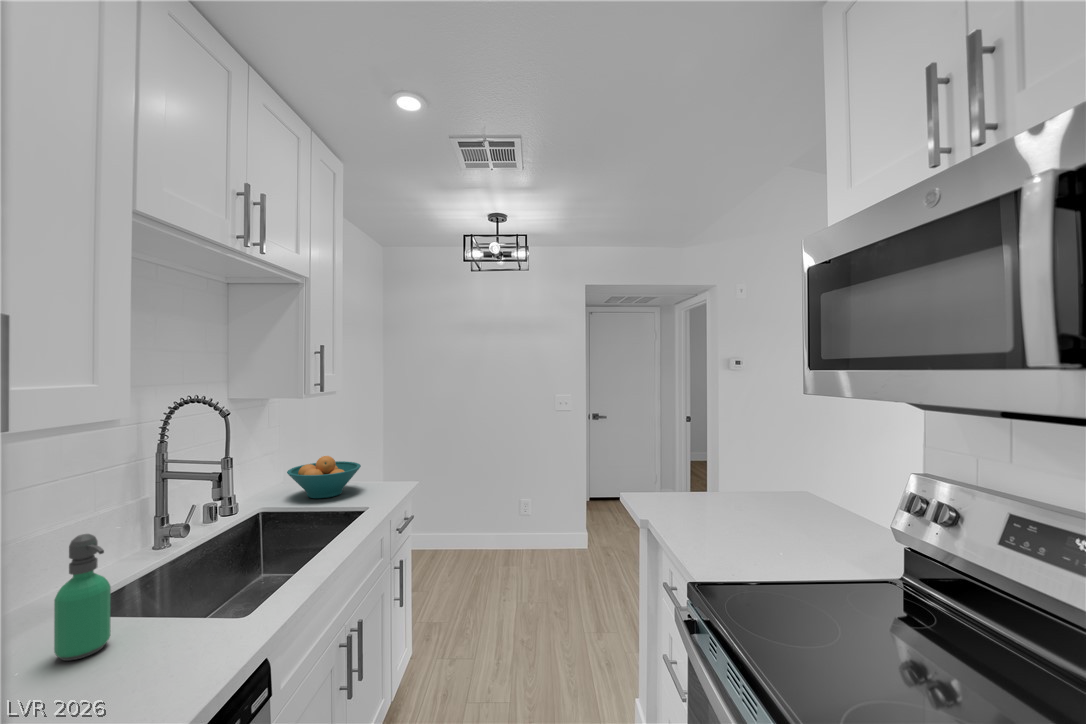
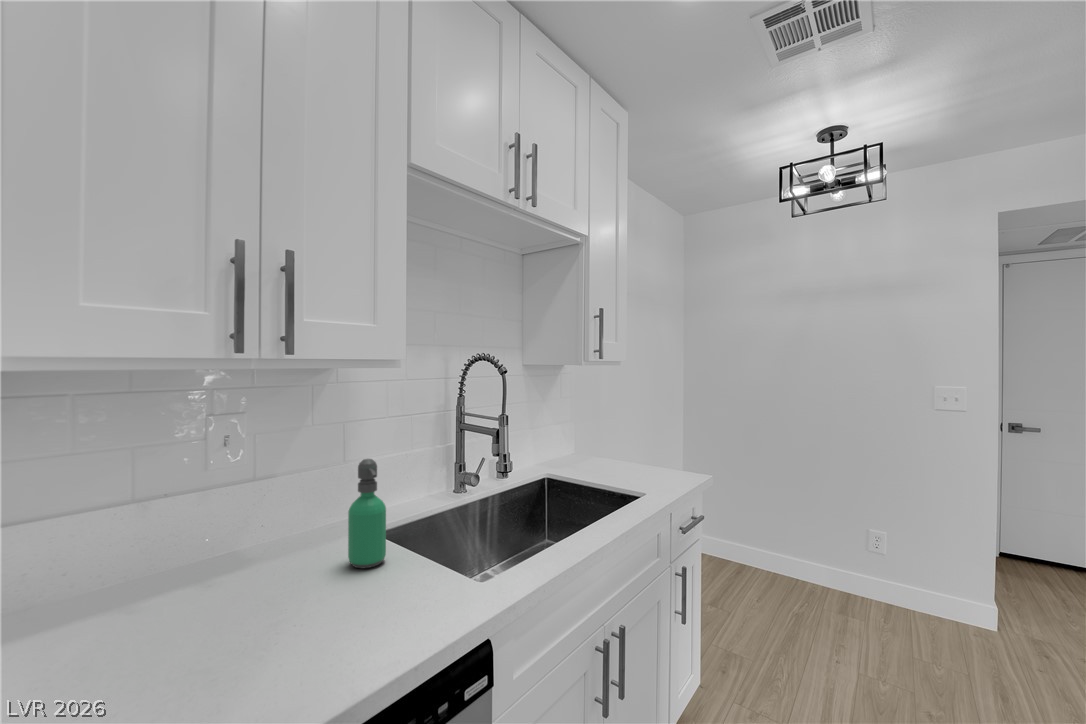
fruit bowl: present [287,456,361,498] -> none [570,430,643,476]

